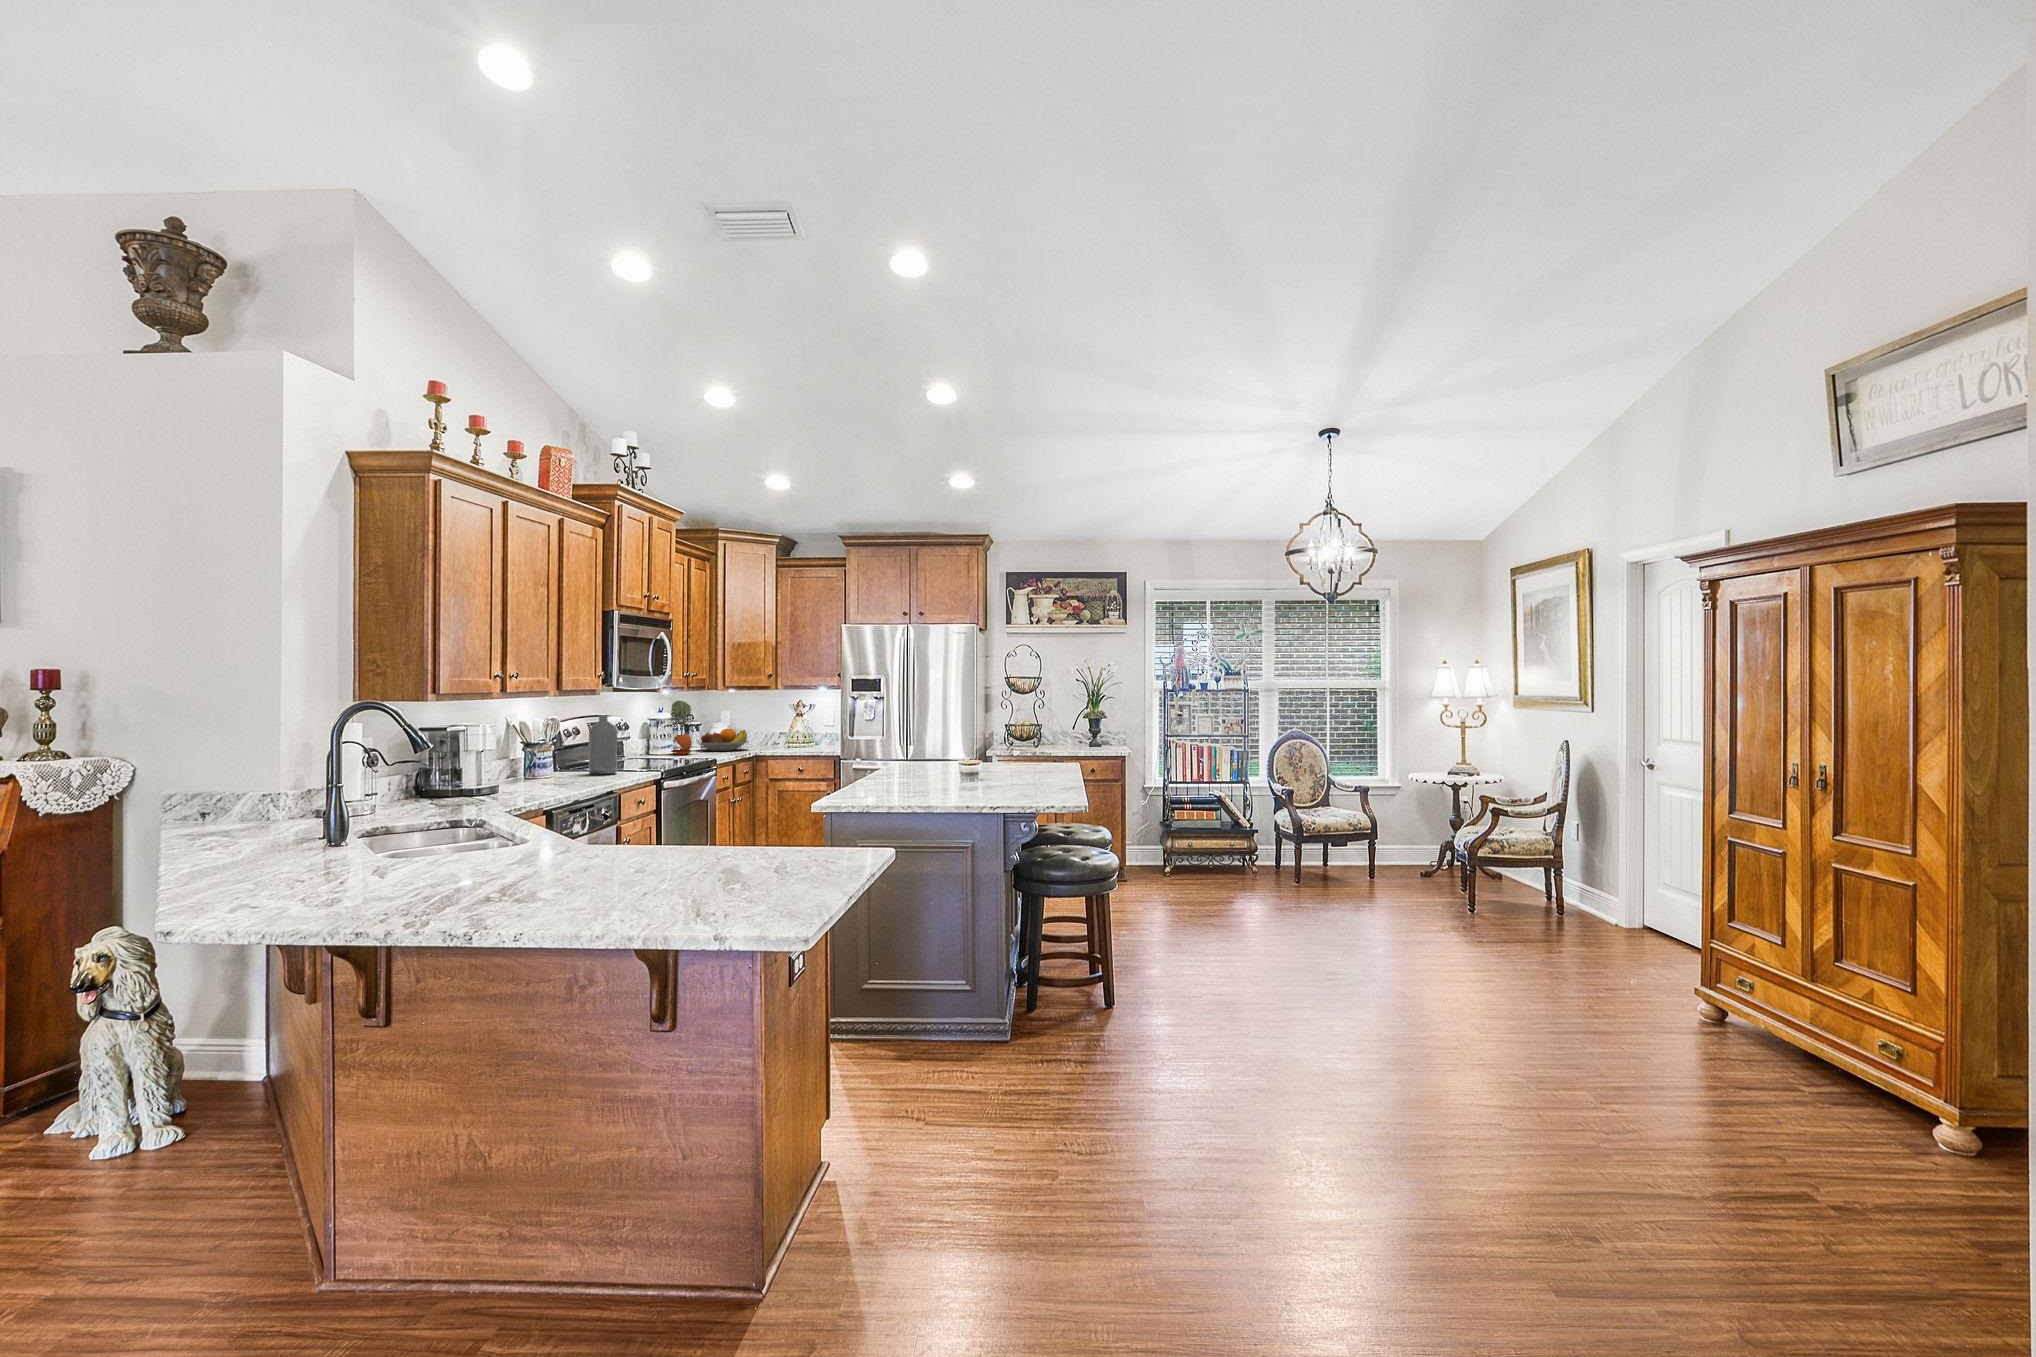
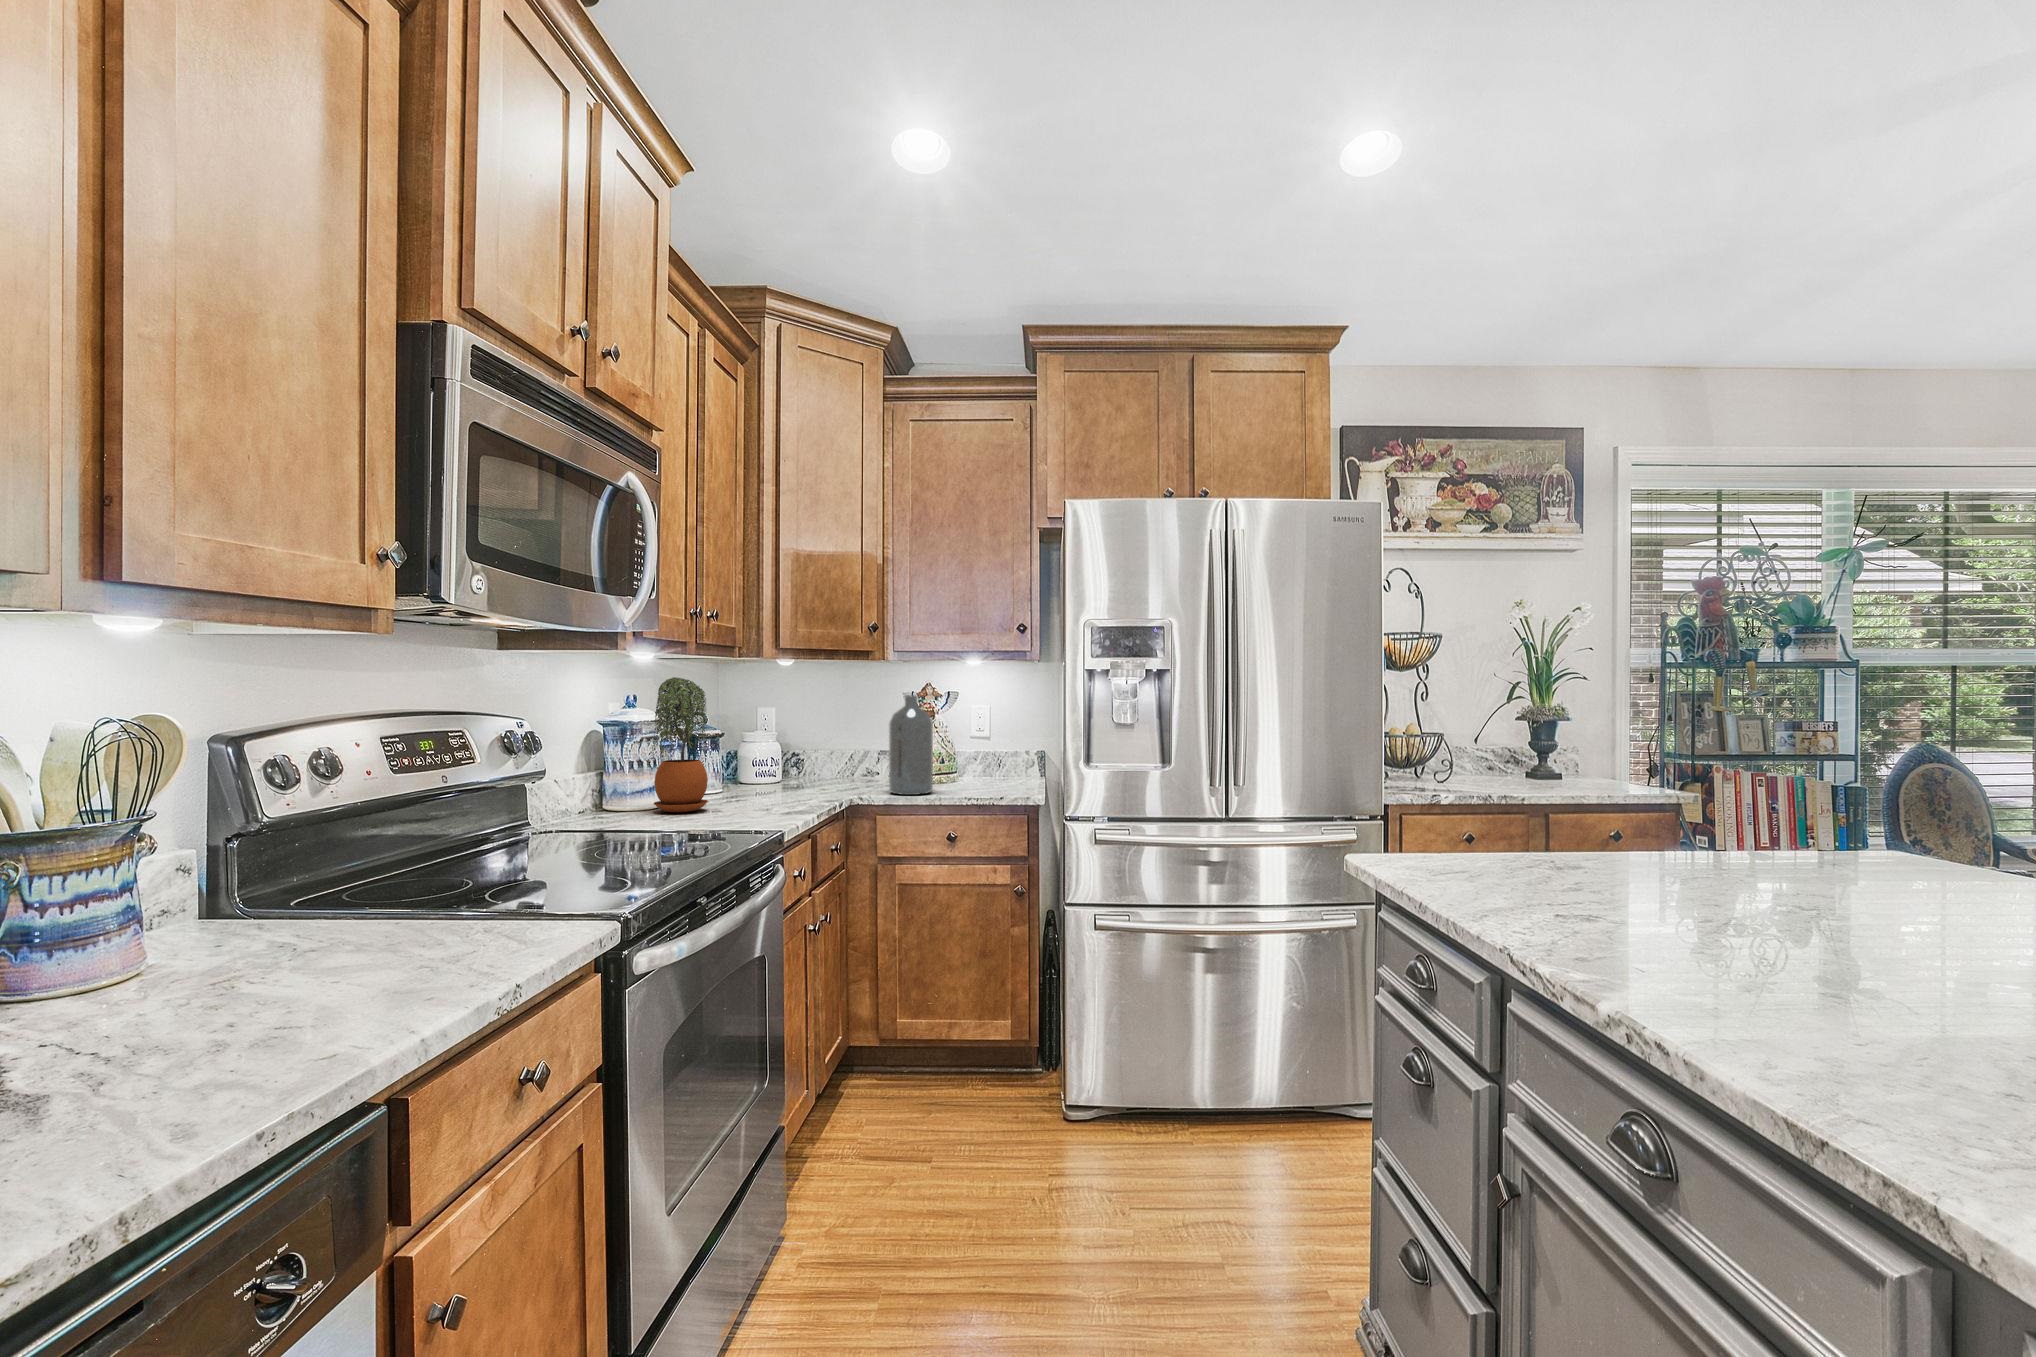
bottle: present [589,715,617,775] -> present [889,695,933,795]
fruit bowl: present [700,729,748,751] -> none [713,744,831,796]

